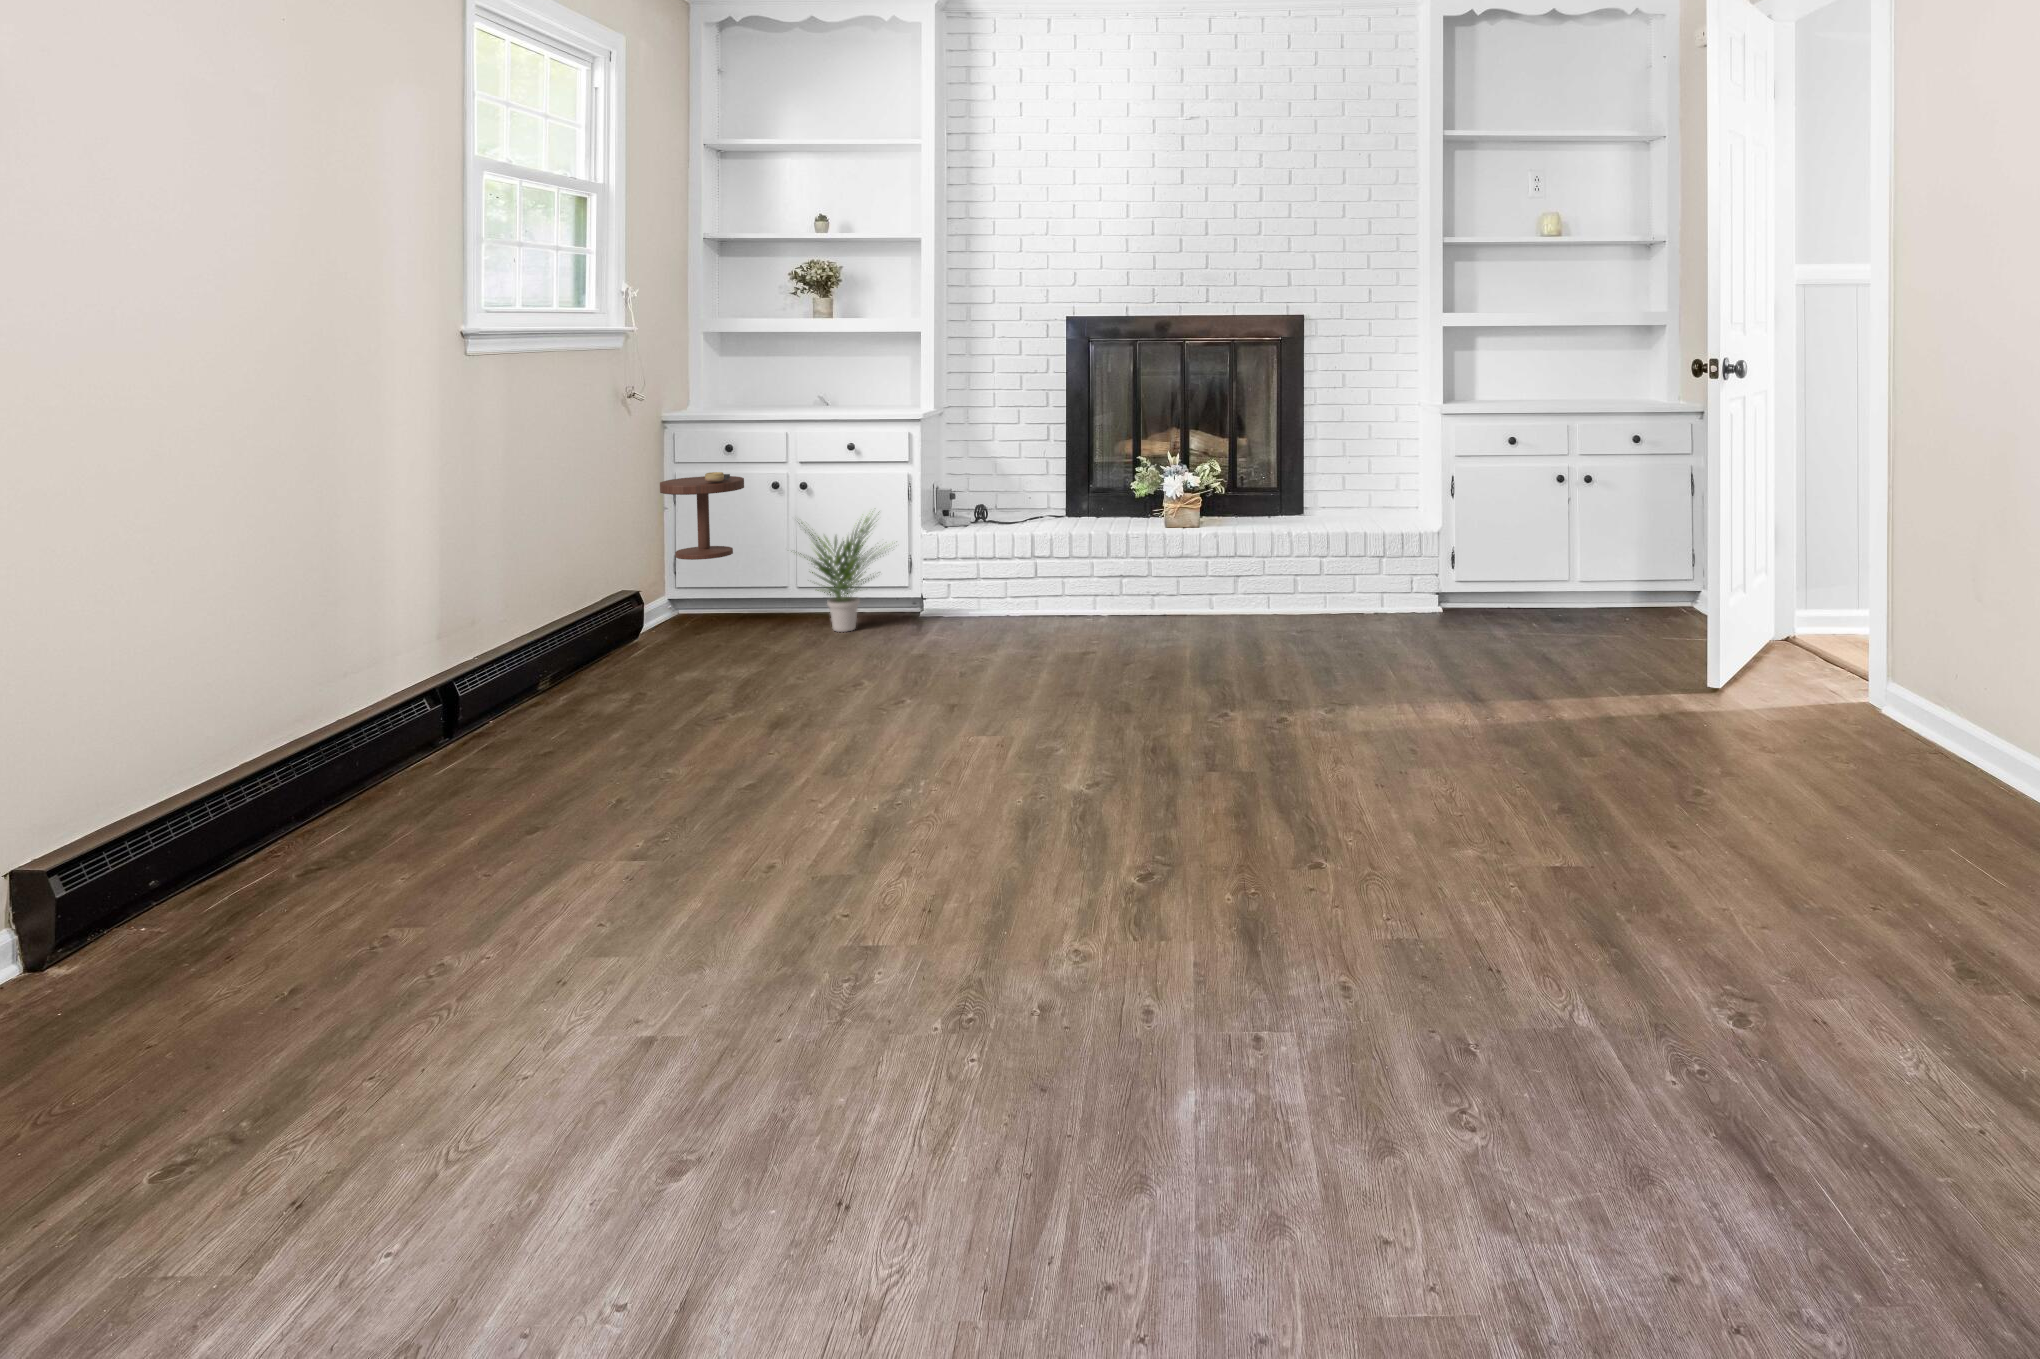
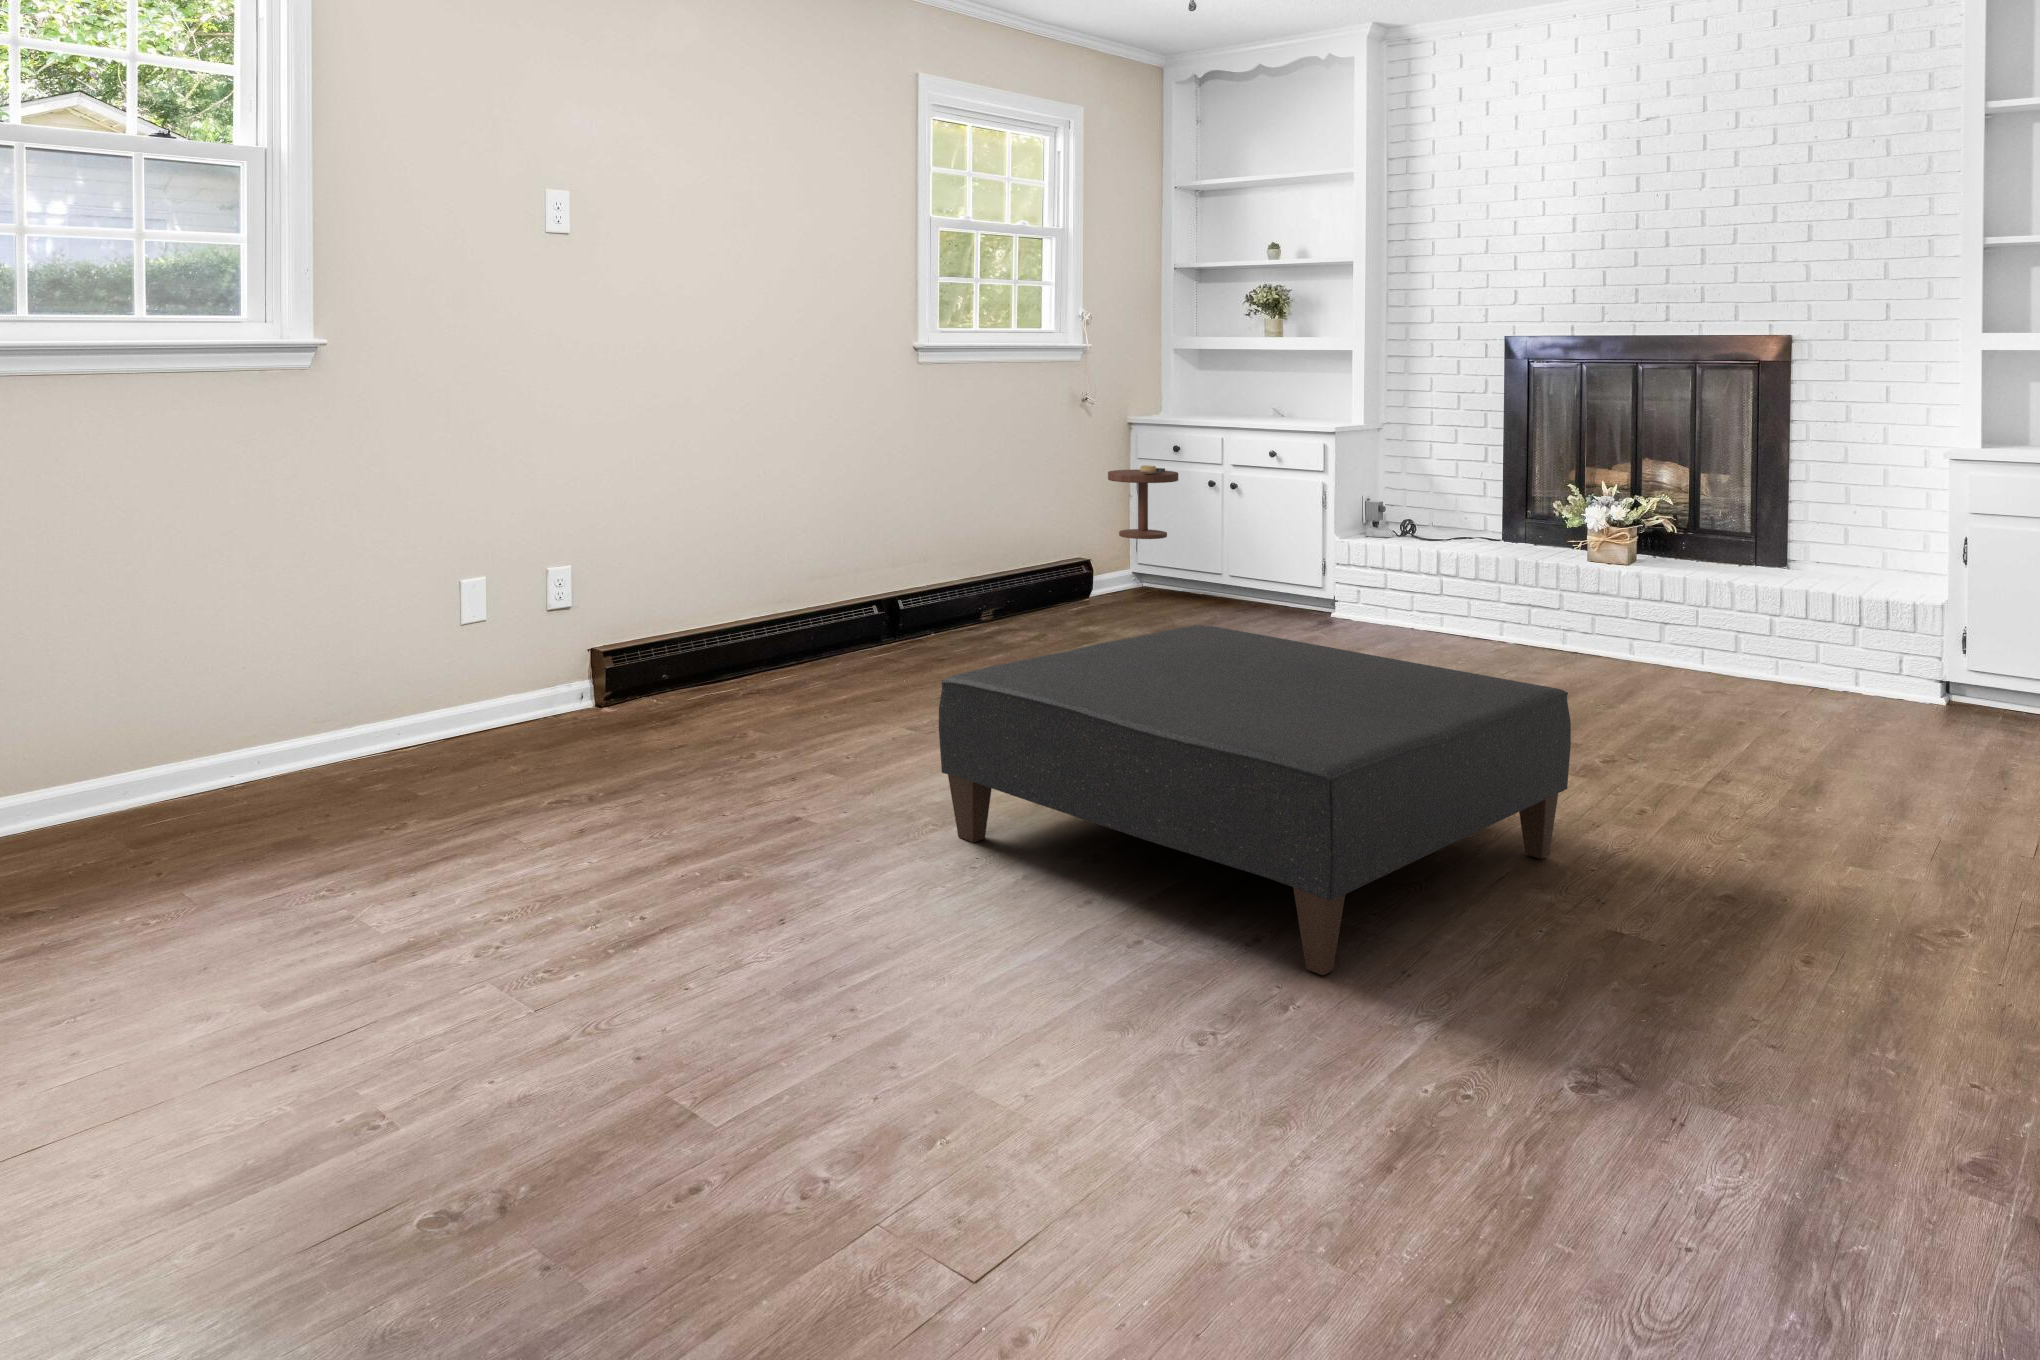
potted plant: present [799,516,885,632] -> none [1199,508,1302,618]
ottoman: none [804,659,1391,1029] -> present [939,625,1571,975]

